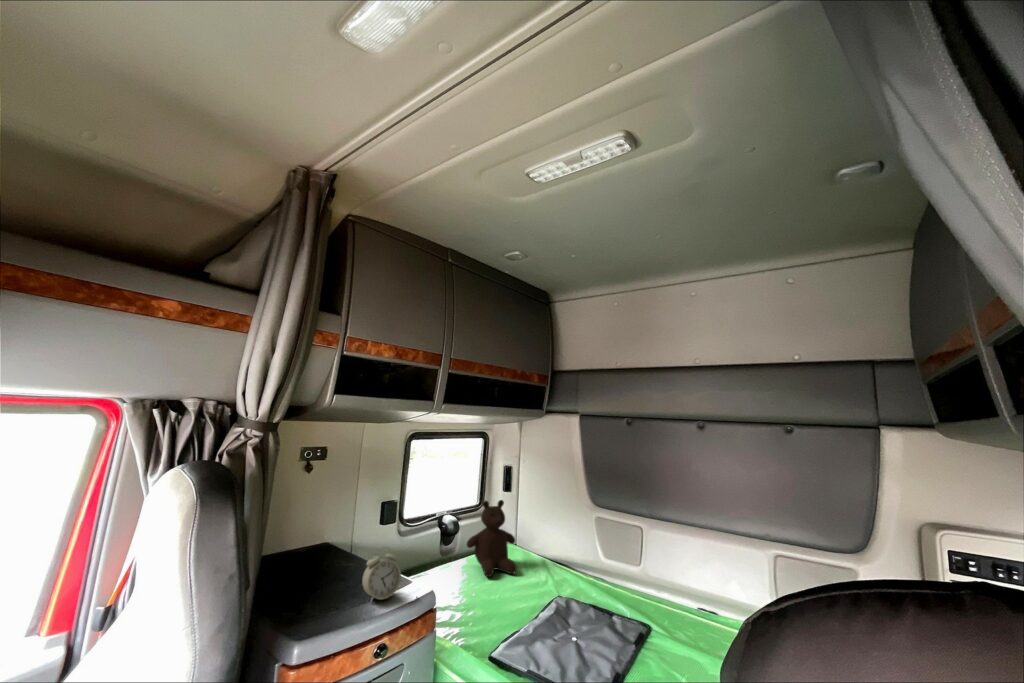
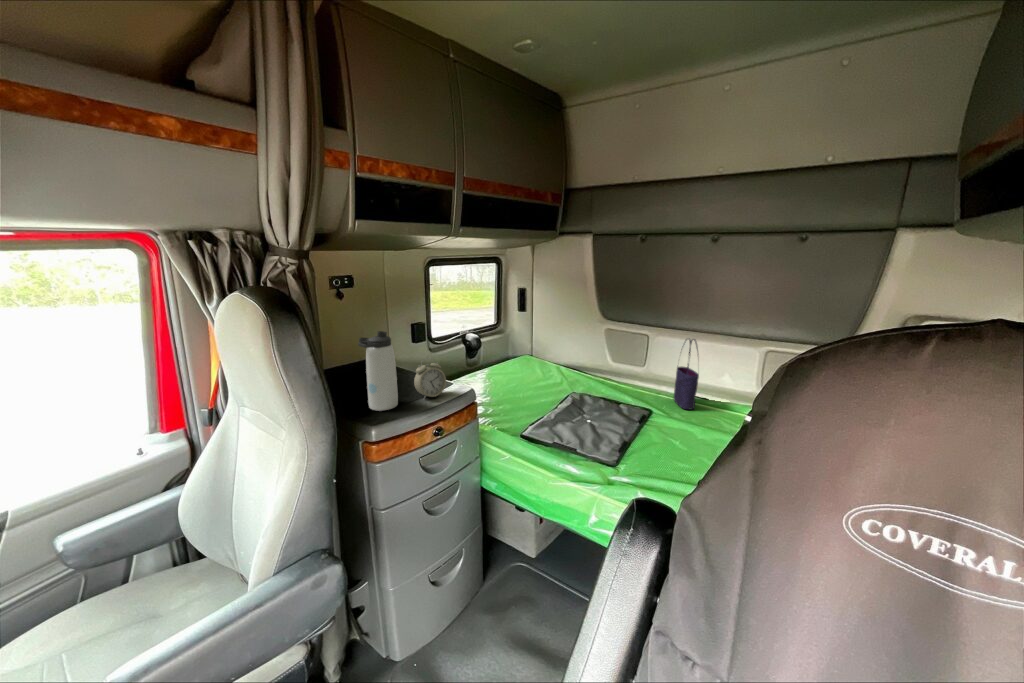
teddy bear: present [467,500,517,577] -> none [491,319,536,381]
thermos bottle: none [301,513,344,618] -> present [358,331,398,411]
tote bag: none [677,530,705,626] -> present [674,339,699,410]

